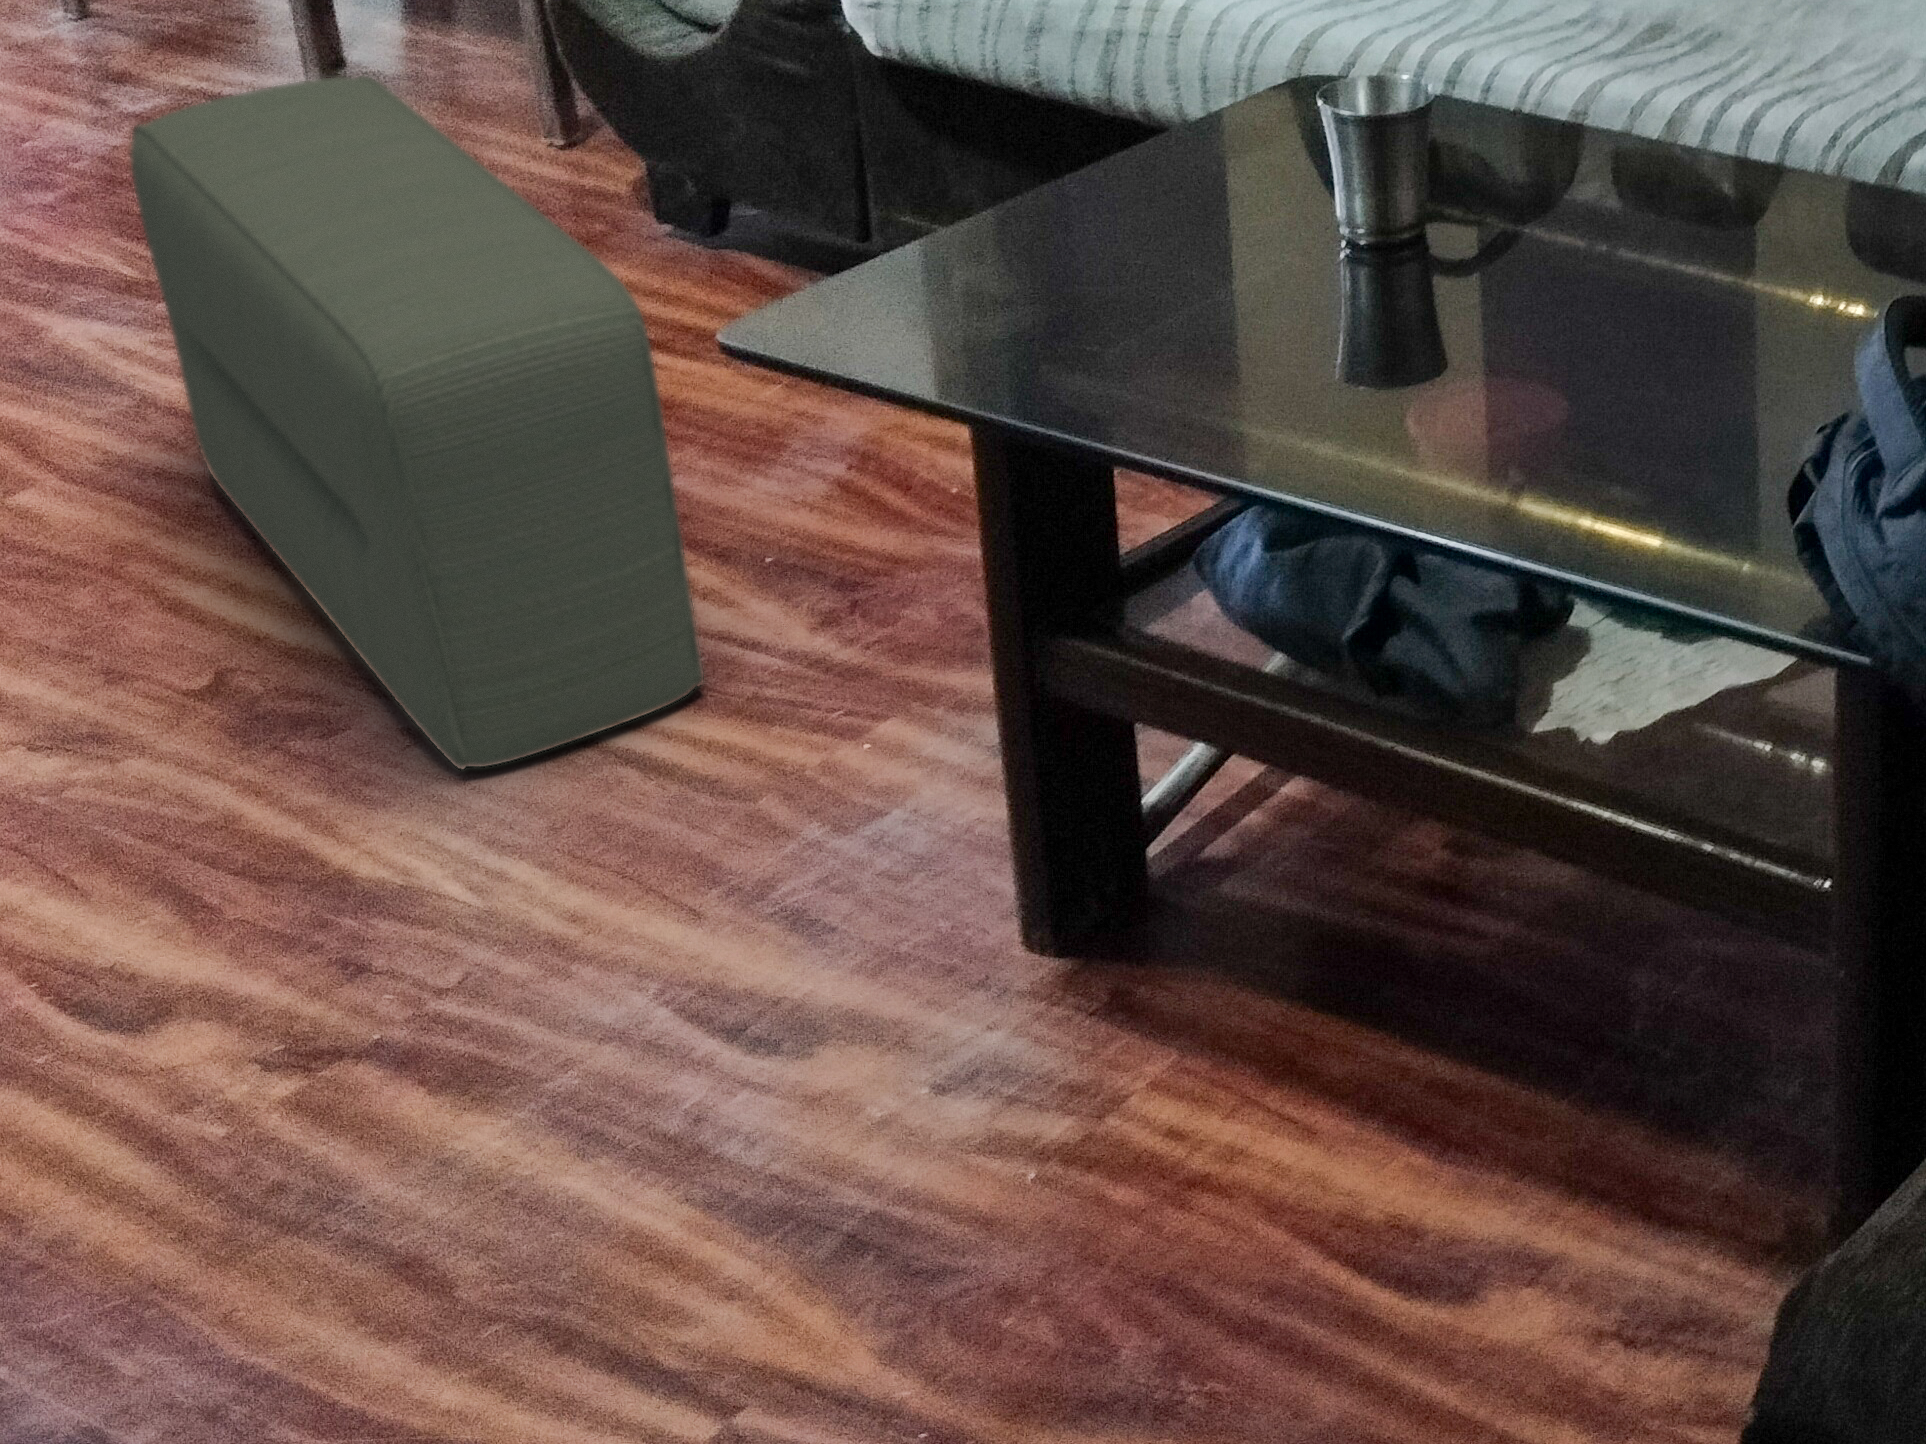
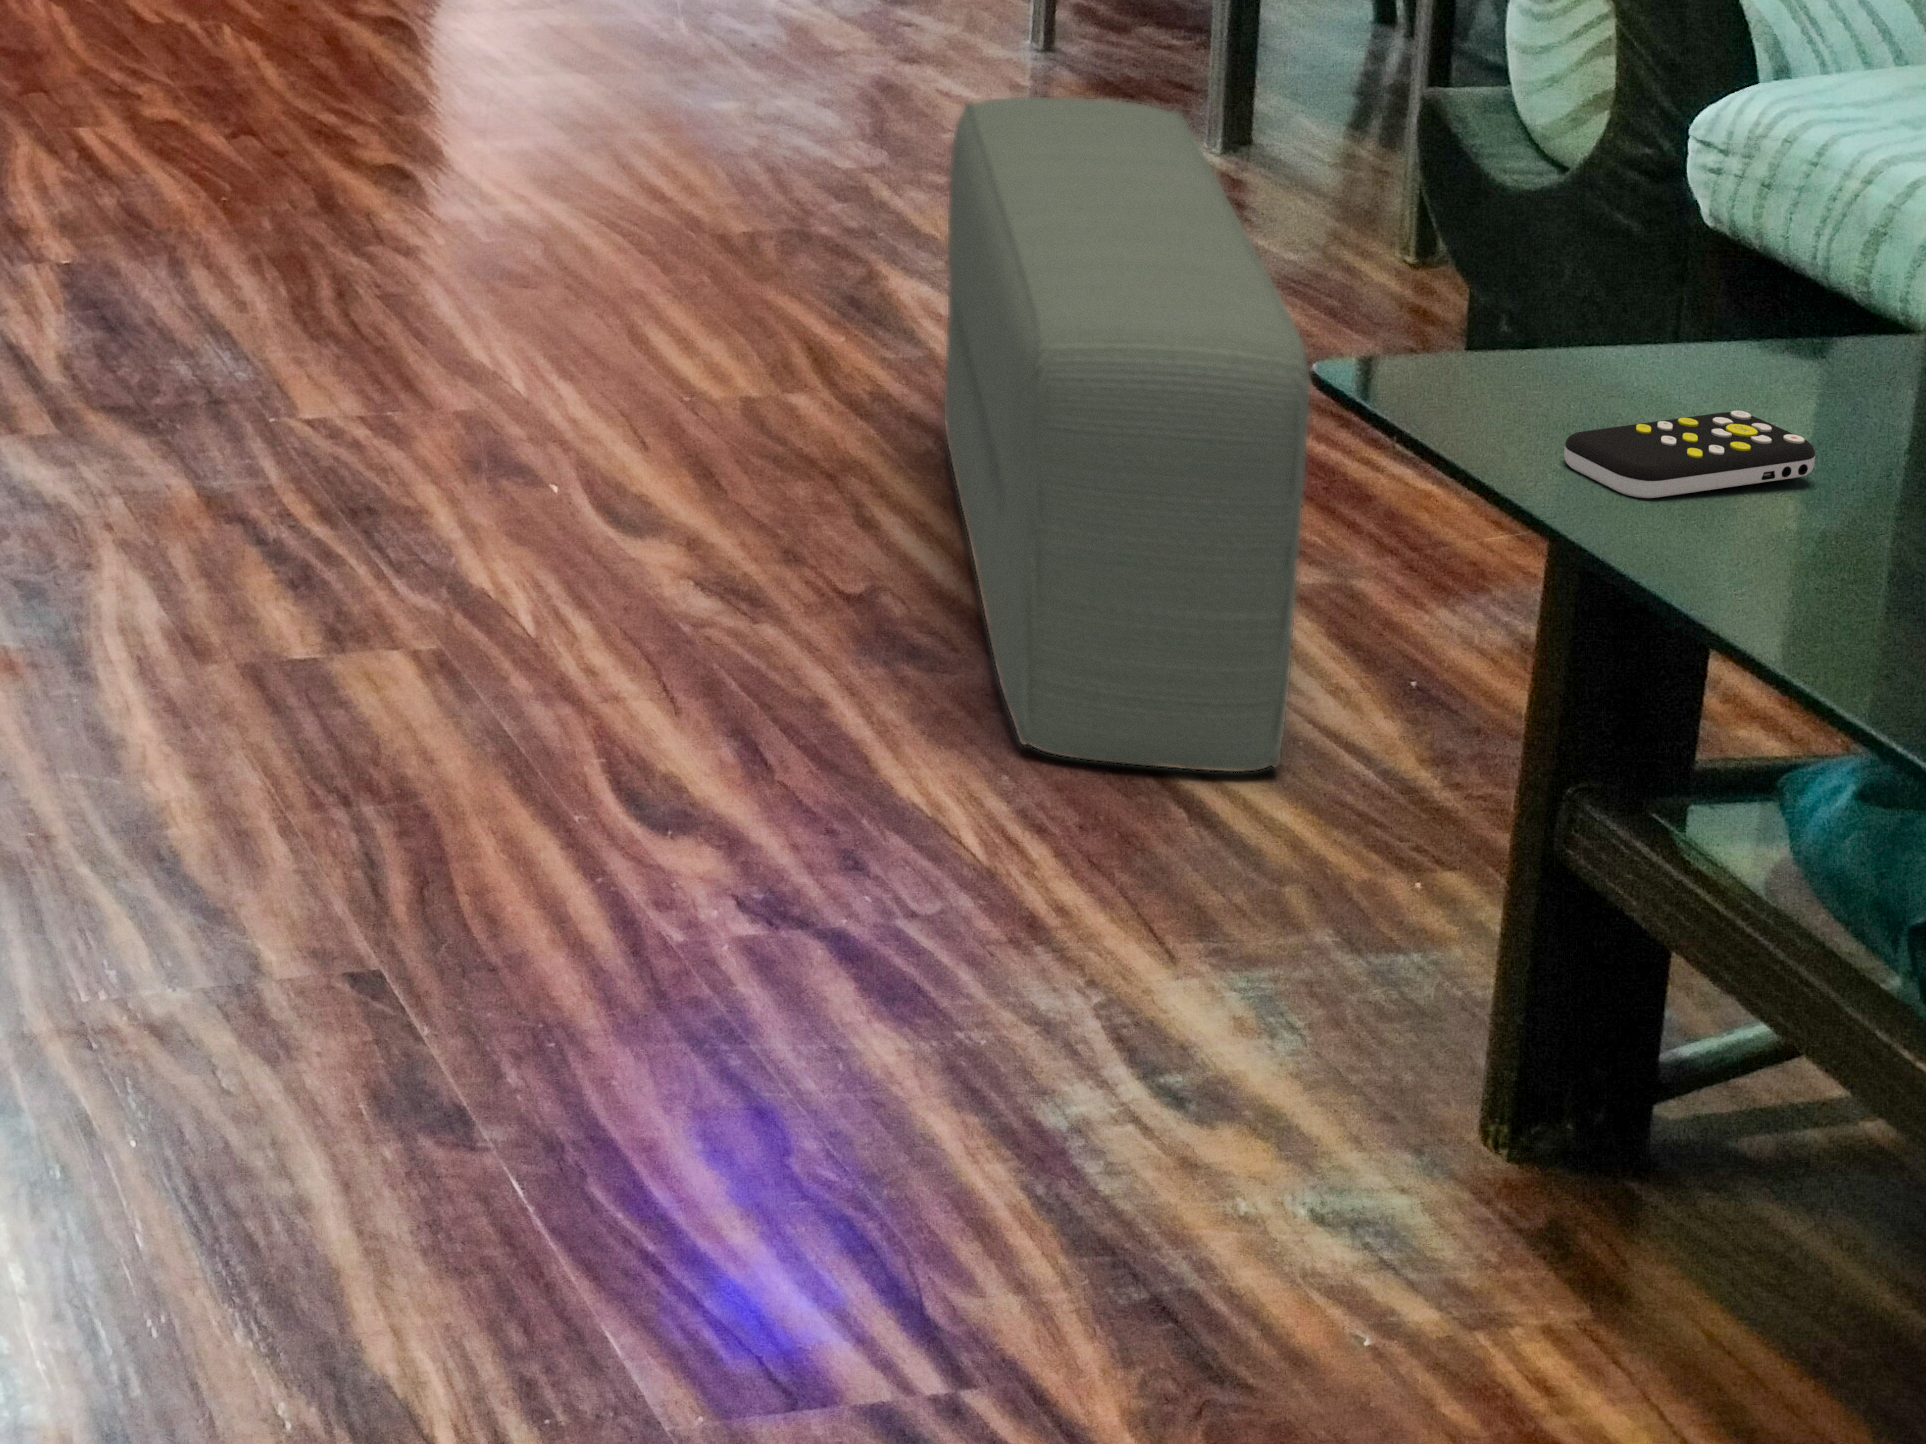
remote control: none [966,246,1152,356] -> present [1564,411,1815,498]

